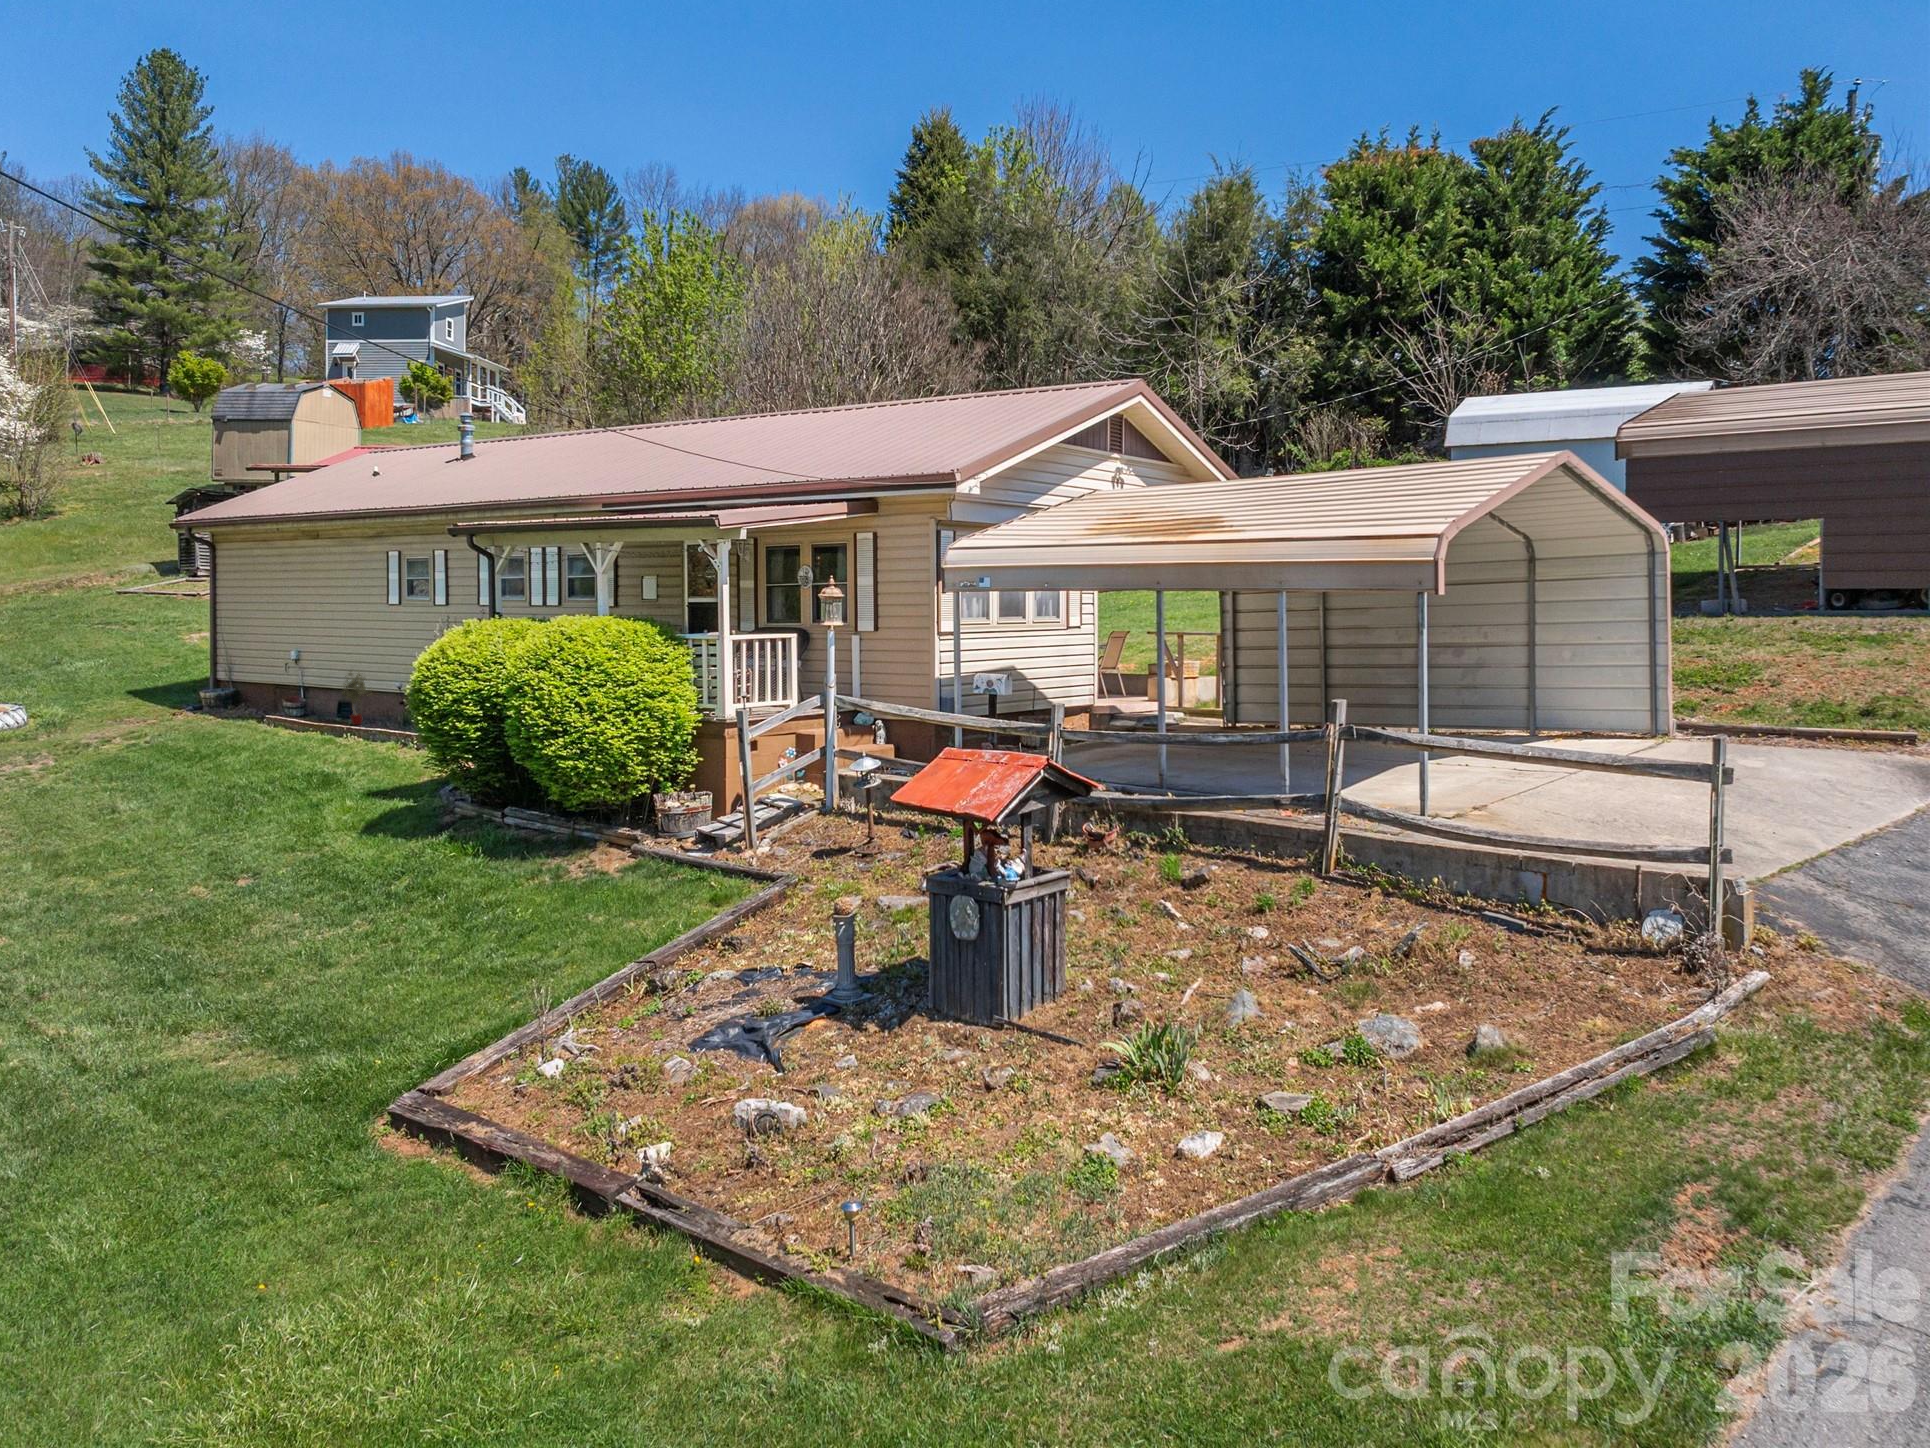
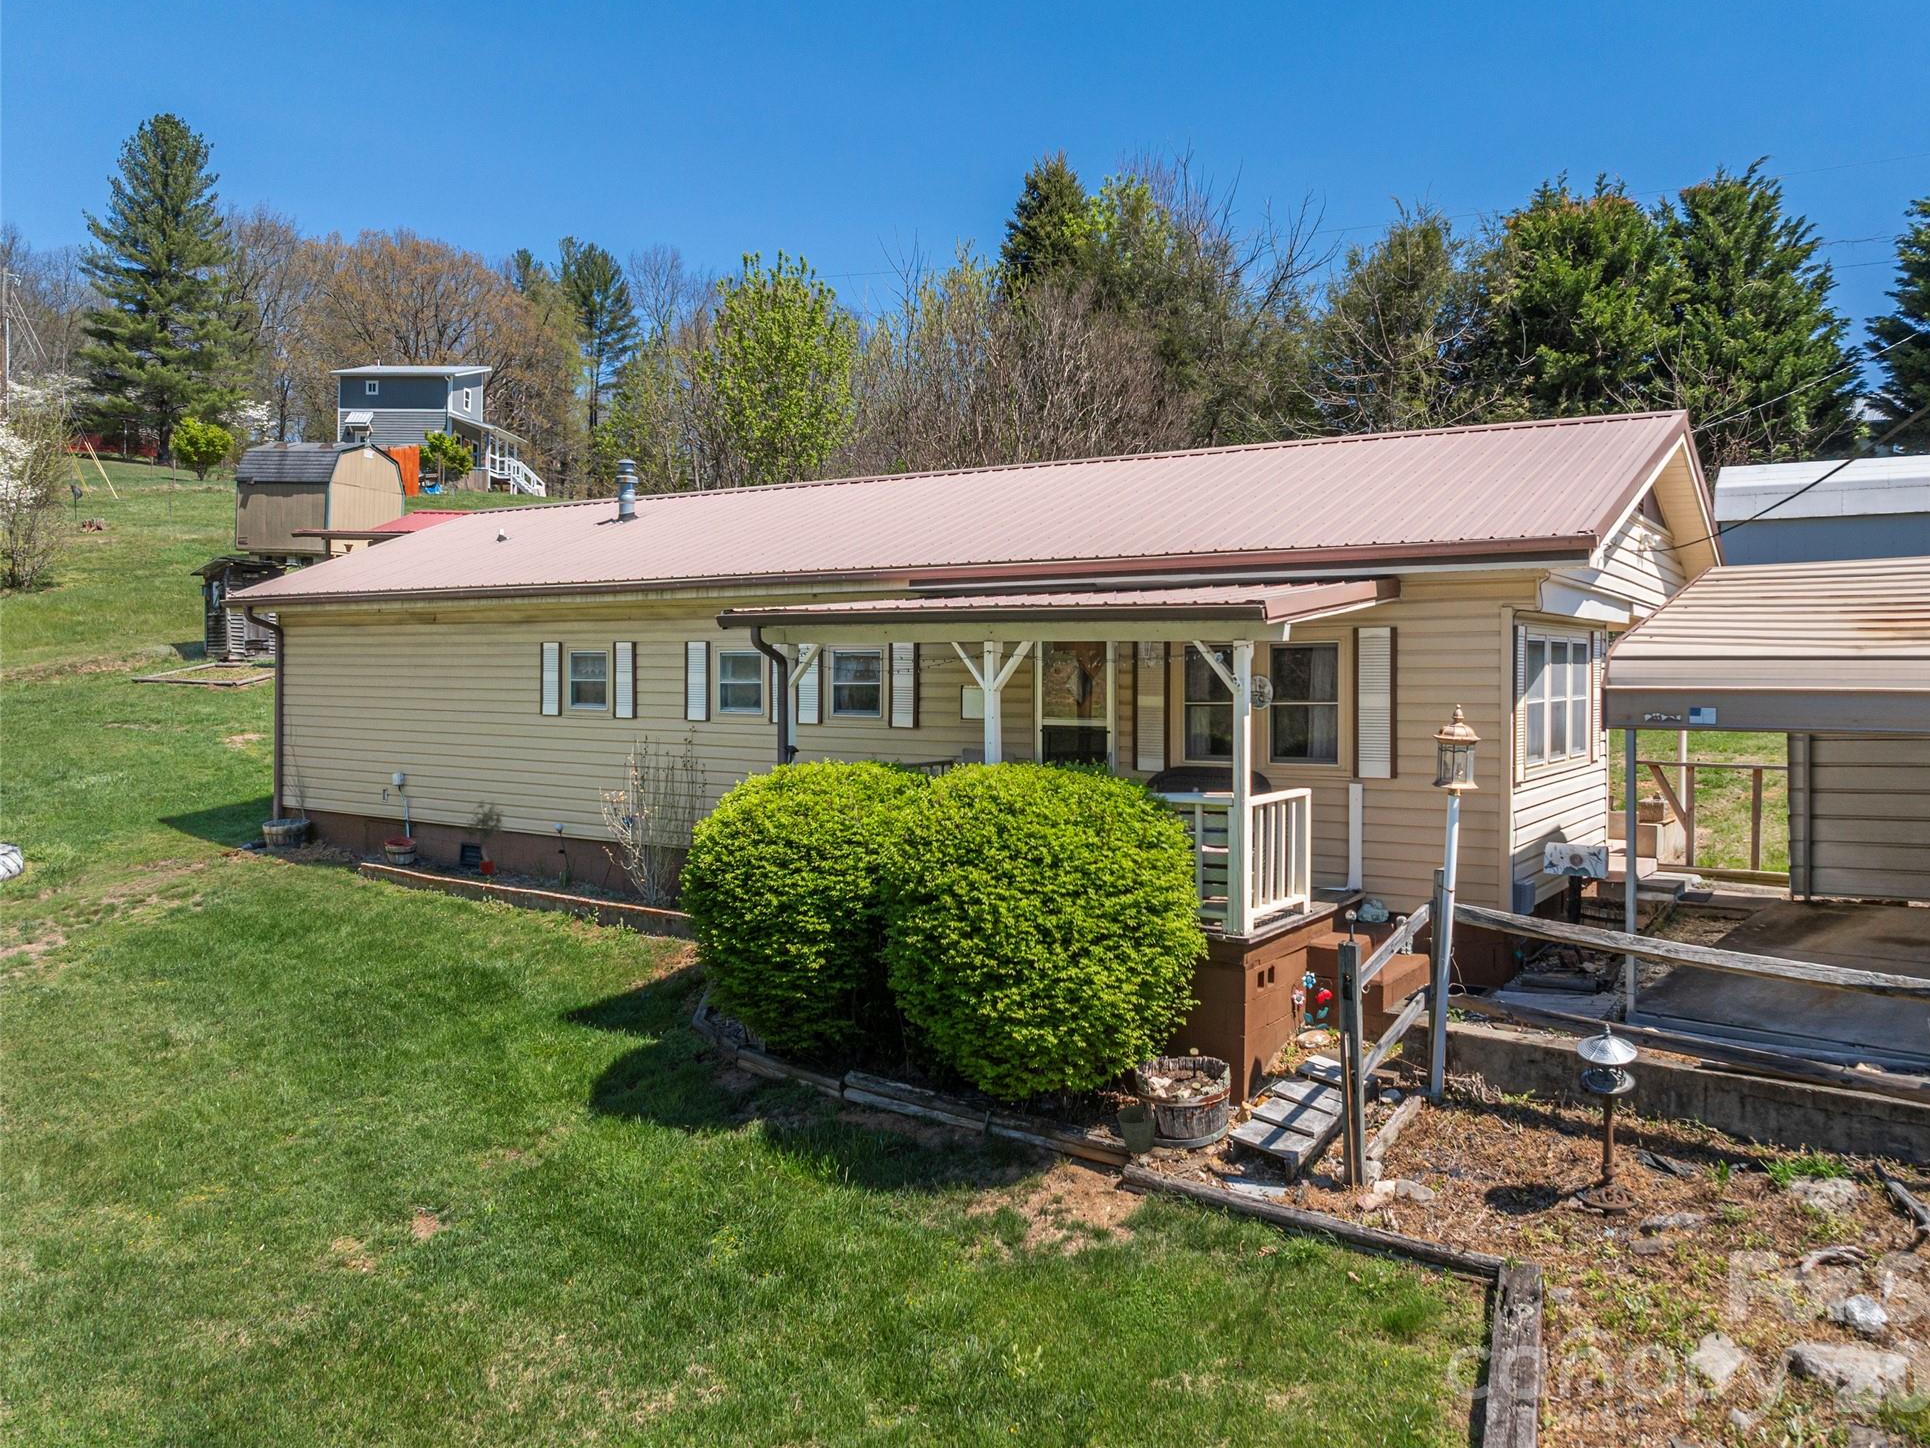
bucket: none [628,802,653,836] -> present [1117,1092,1158,1153]

